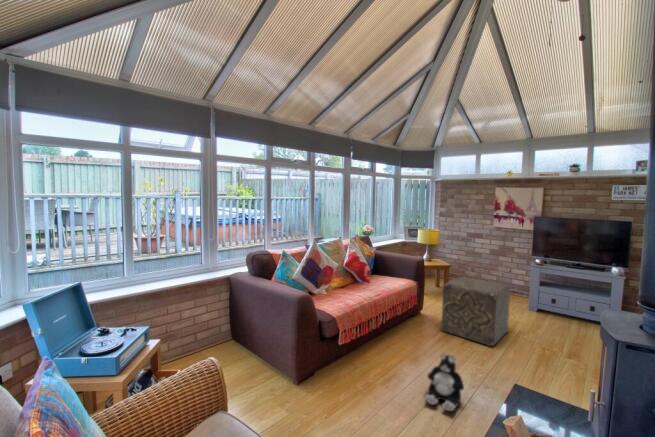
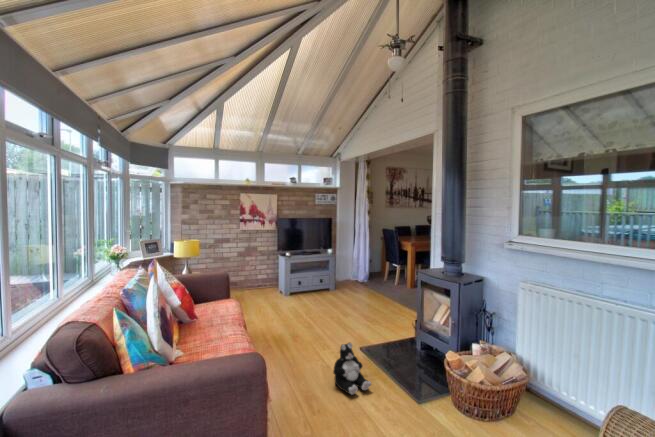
ottoman: present [441,276,510,346] -> none [259,276,312,337]

